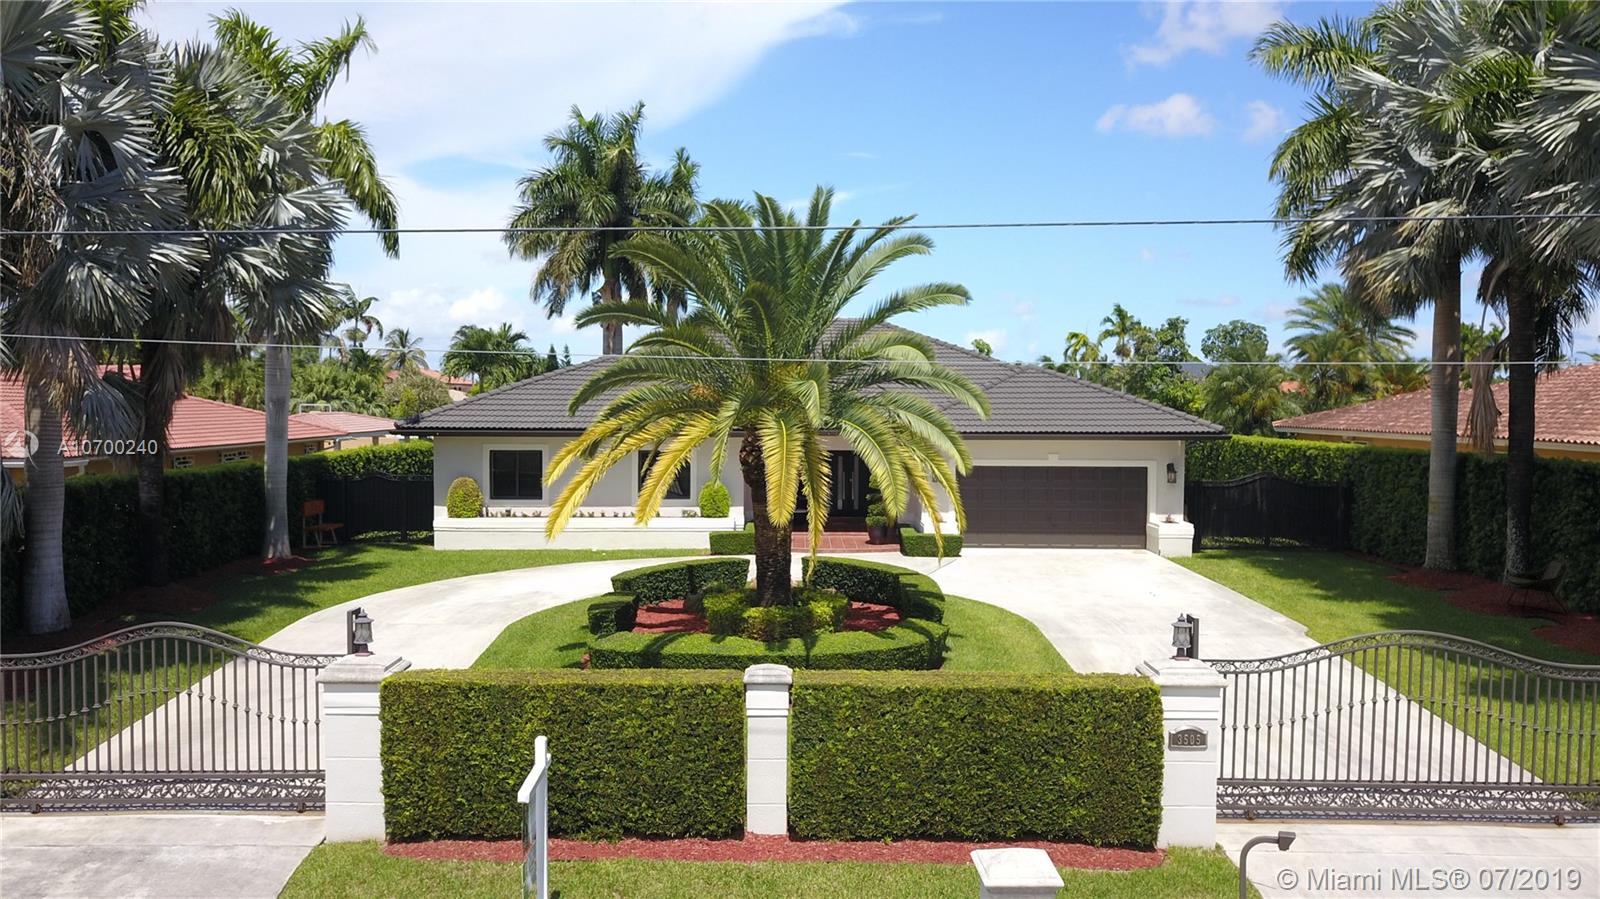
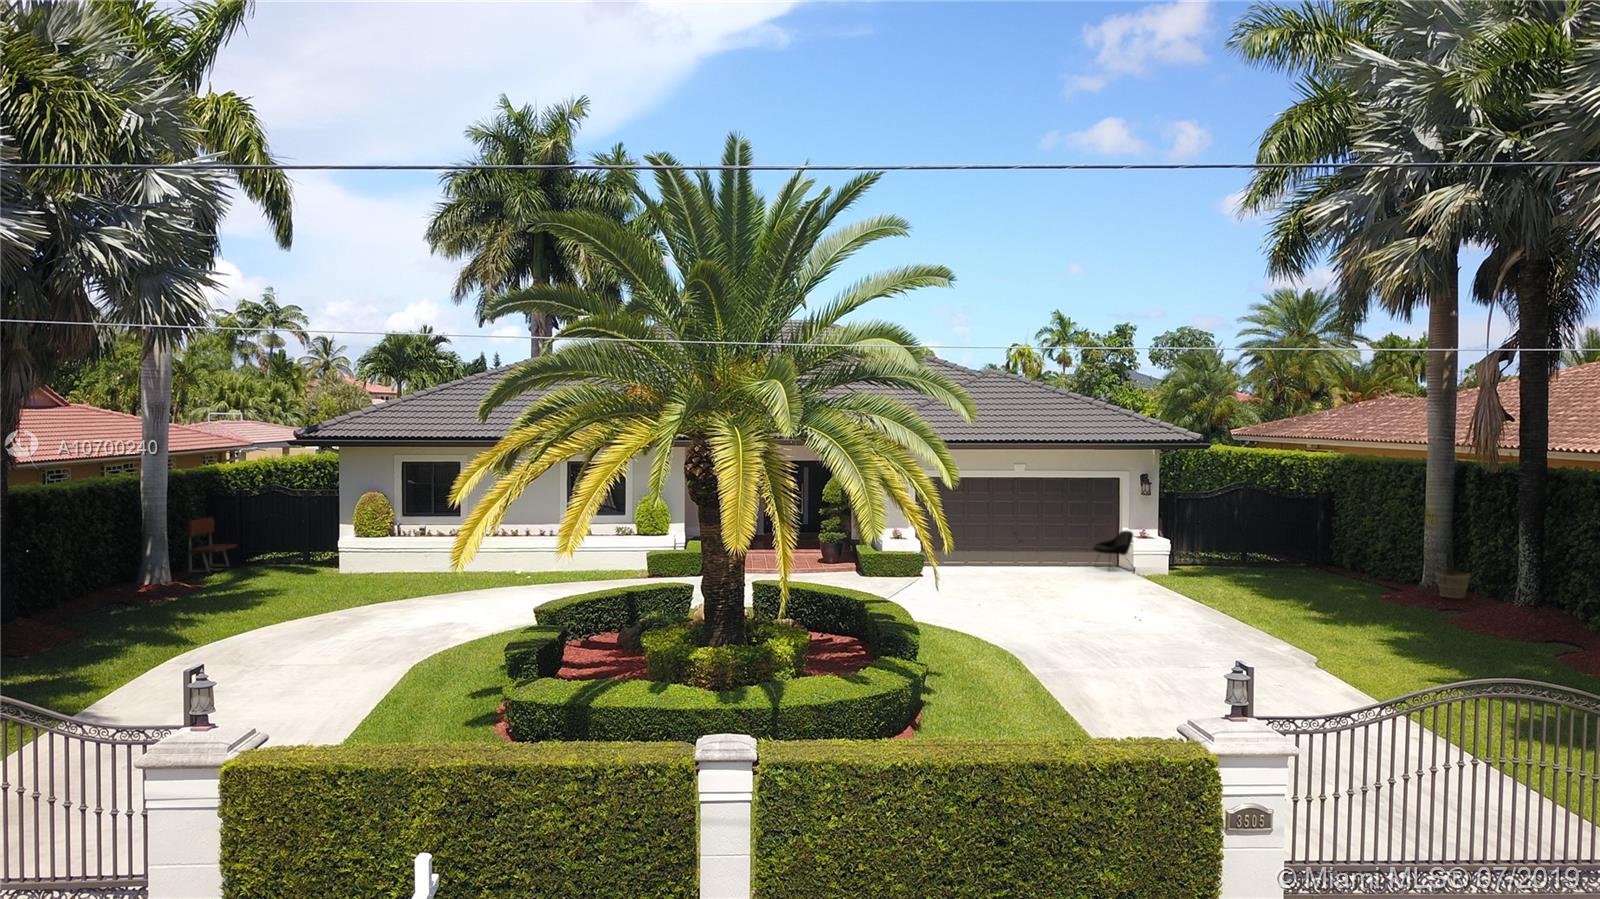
wooden bucket: none [1439,554,1472,580] -> present [1436,571,1471,599]
lounge chair: present [1505,560,1568,614] -> present [1093,531,1133,567]

